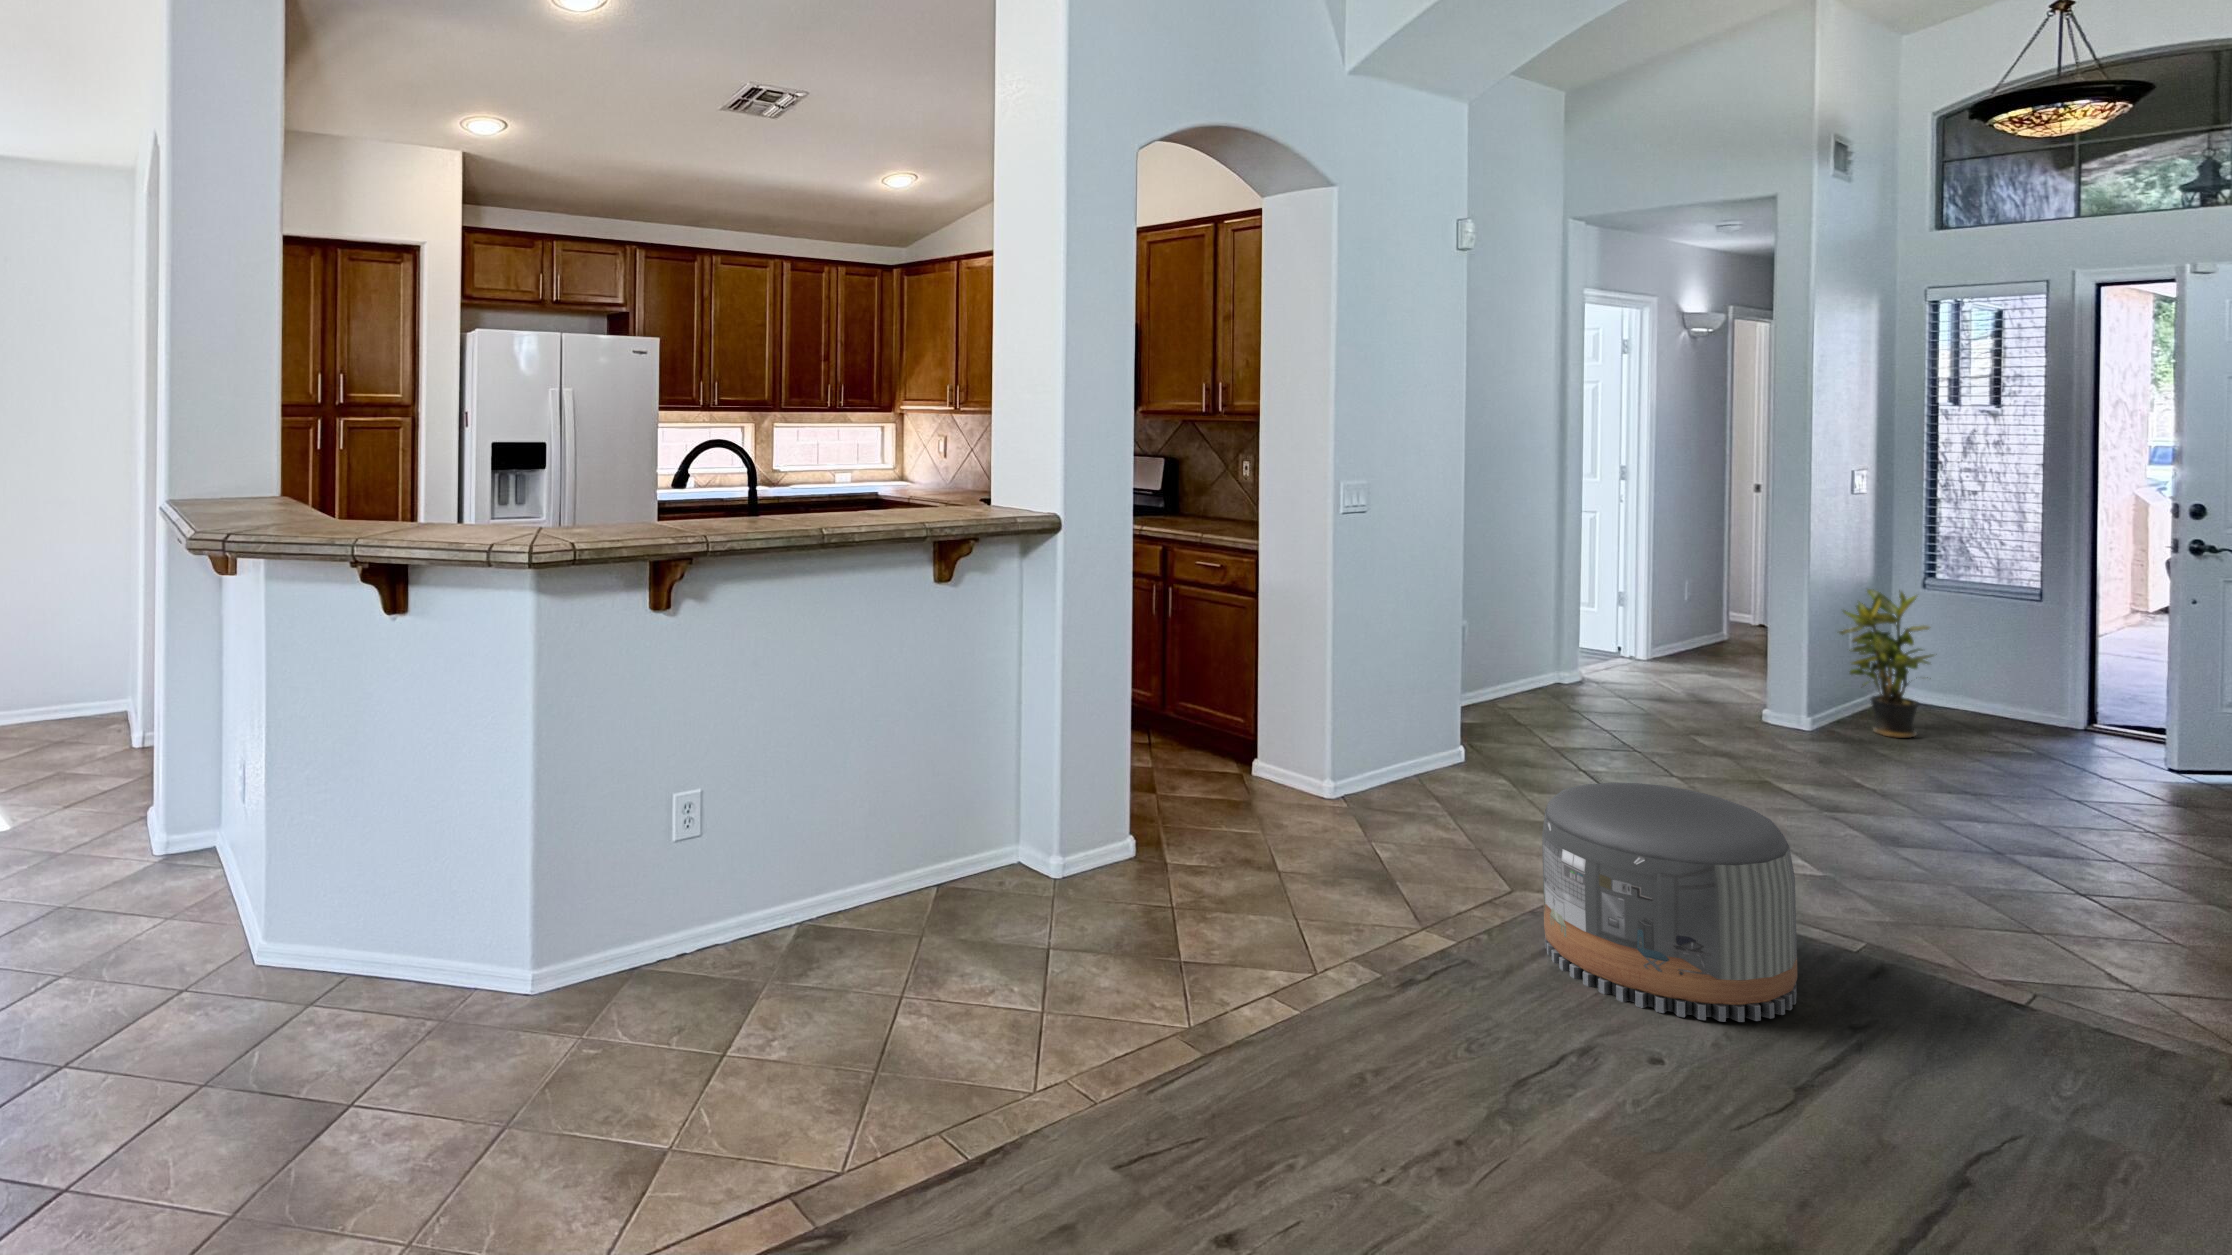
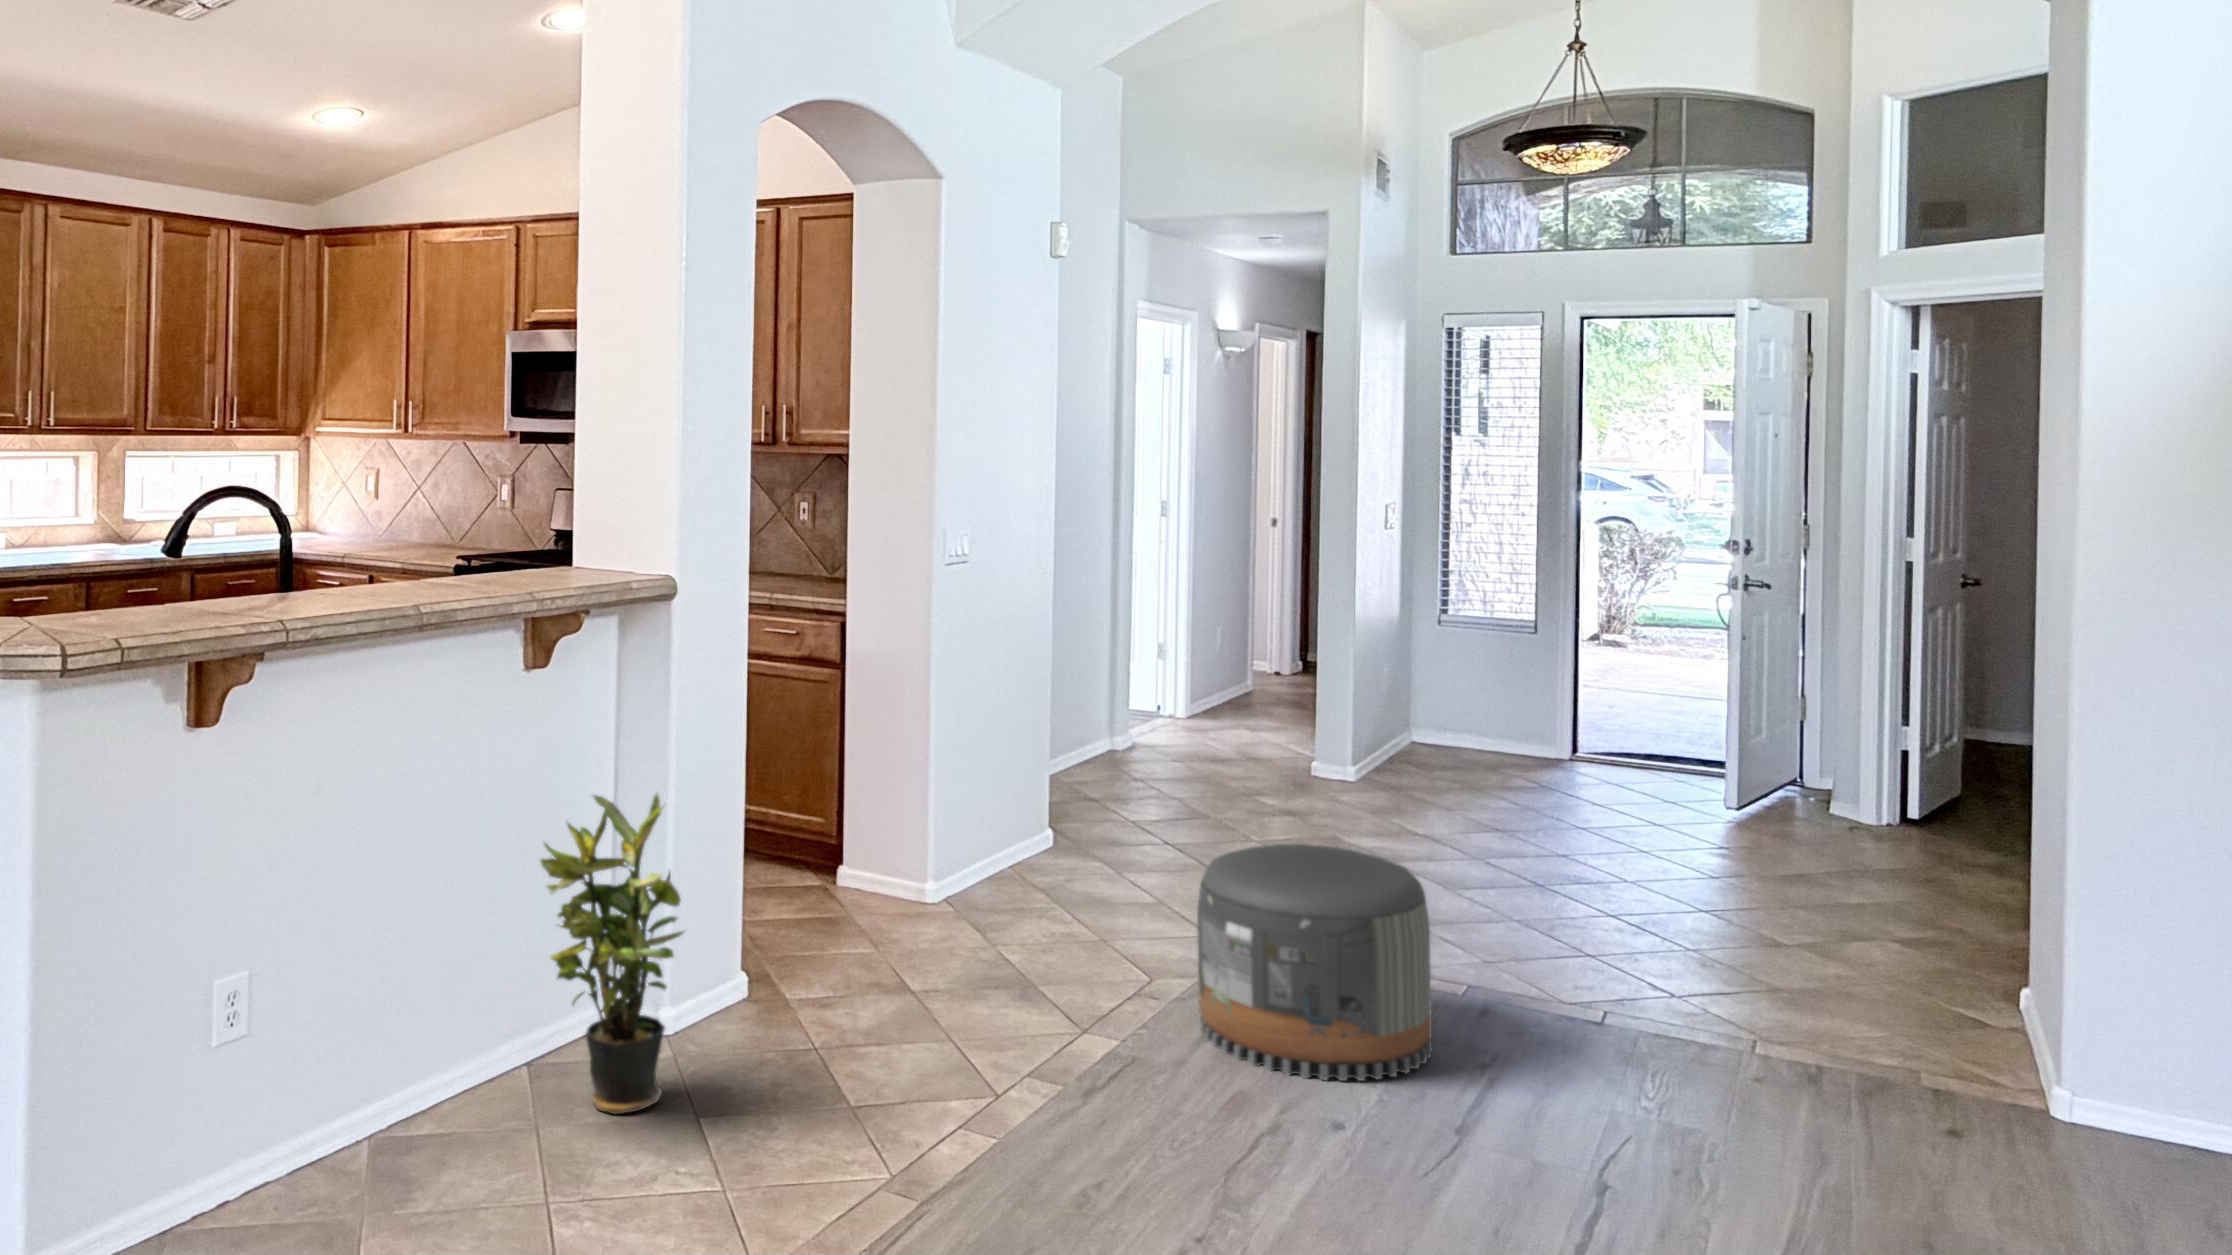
potted plant: present [1839,589,1933,738] -> present [541,793,683,1114]

